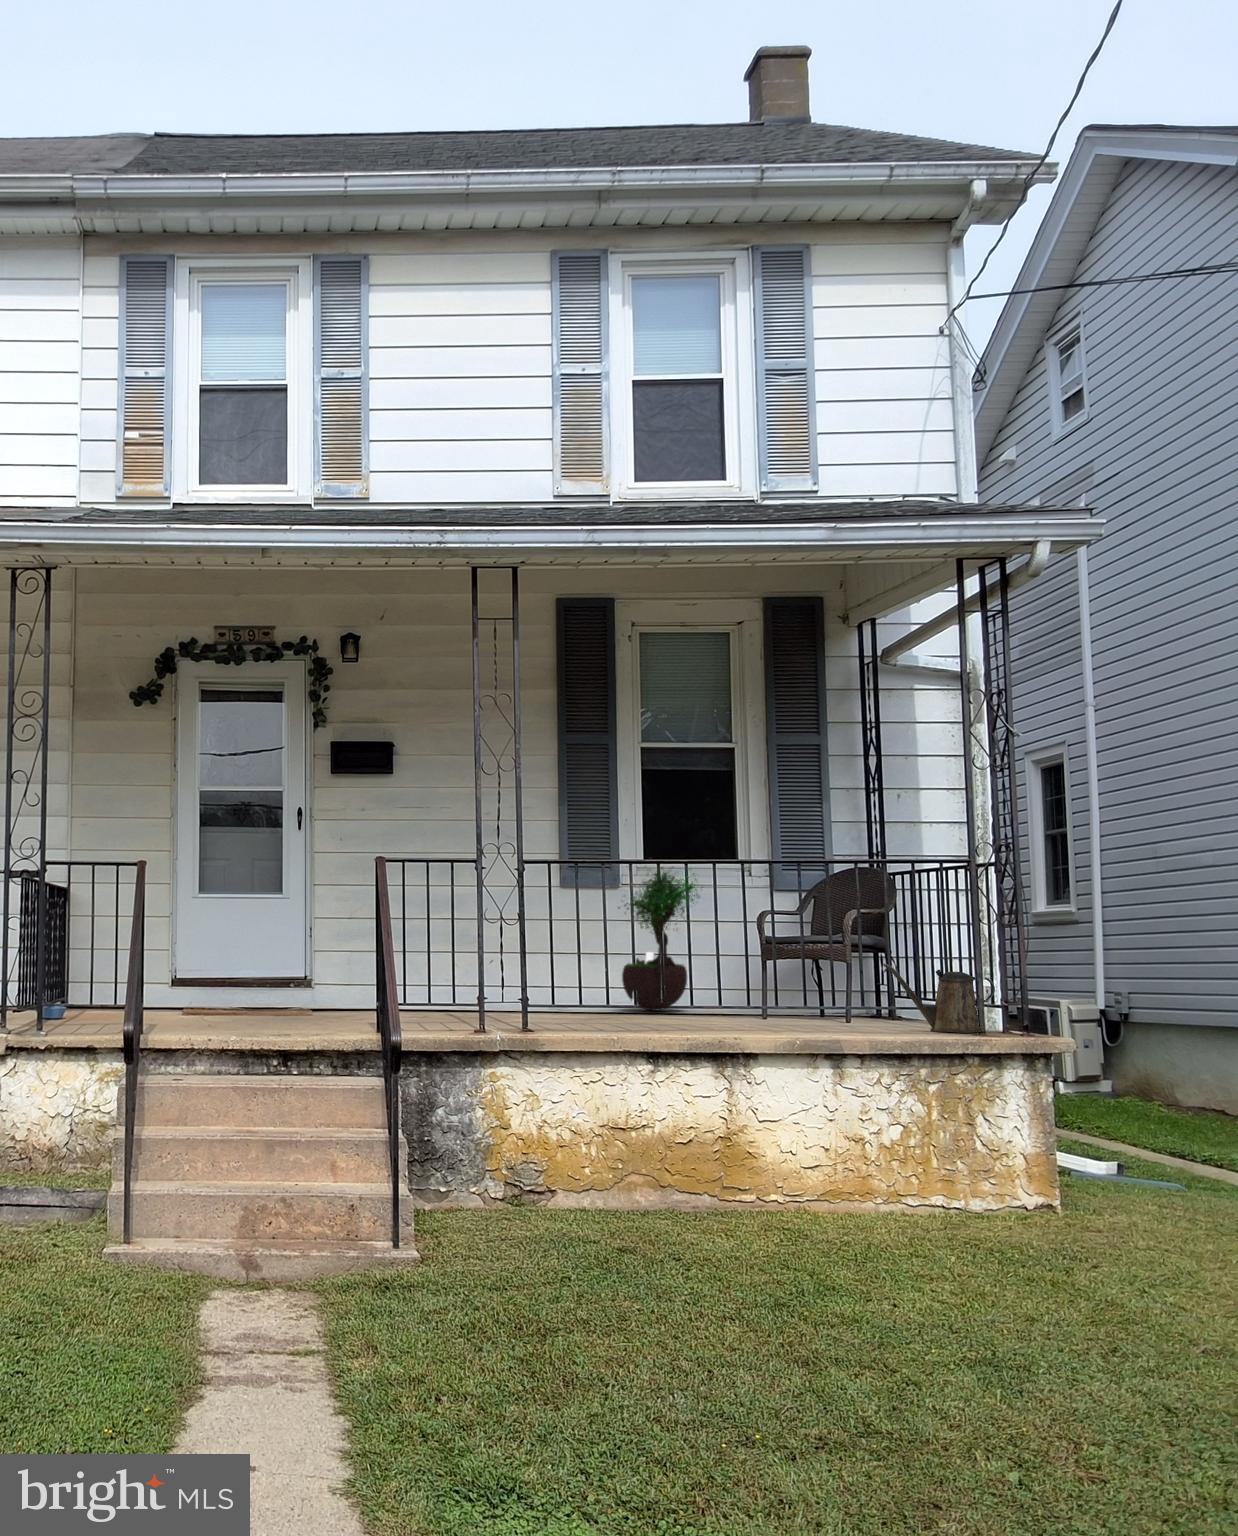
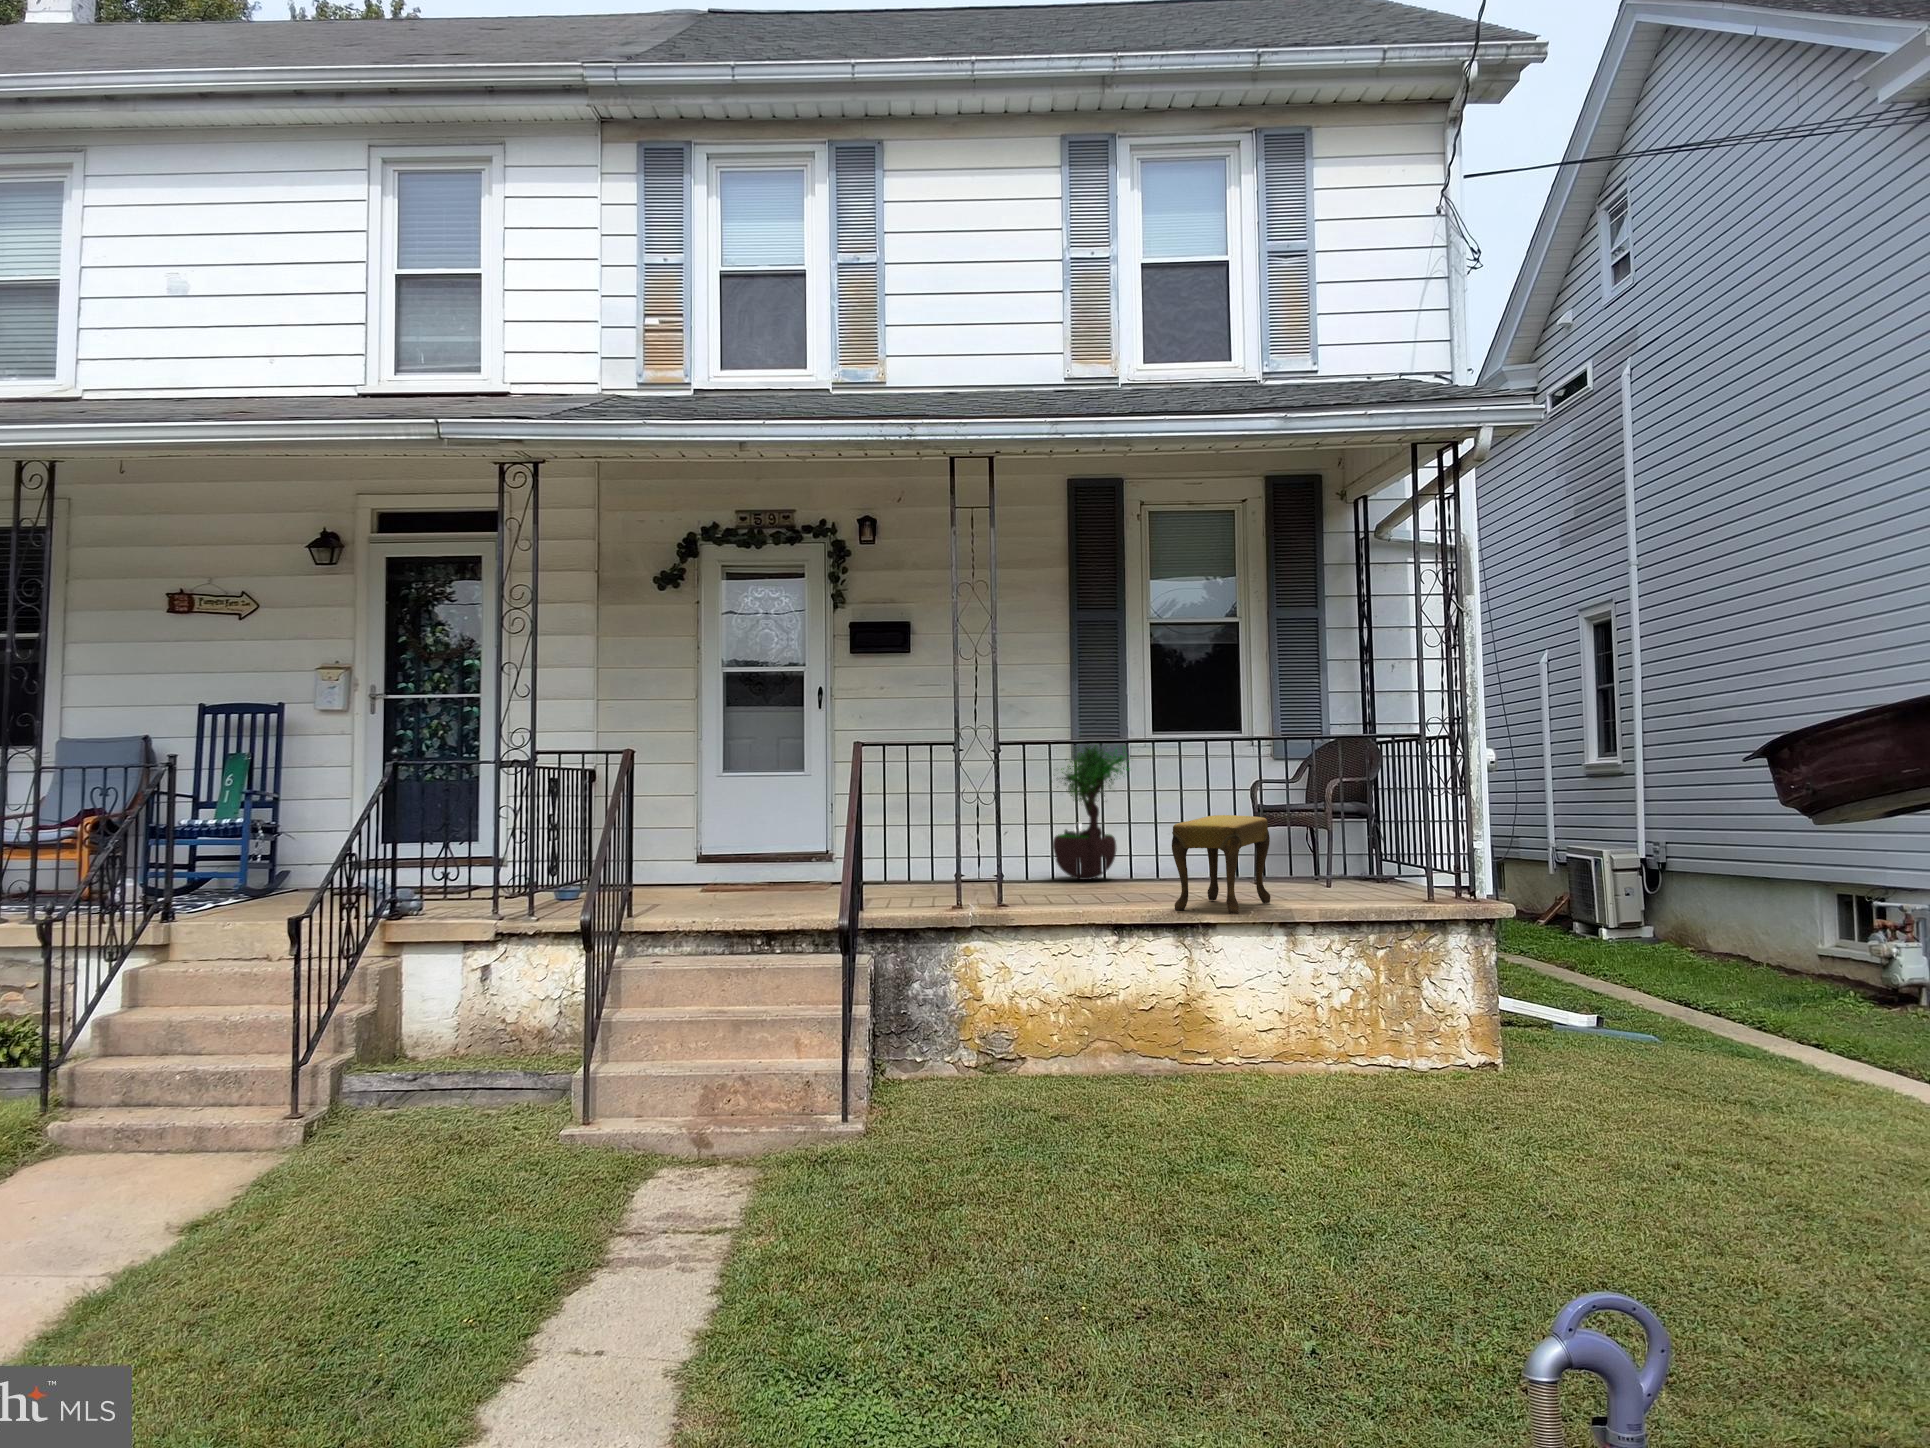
footstool: none [715,941,822,1041] -> present [1172,815,1270,914]
watering can: present [883,963,995,1033] -> none [1324,835,1432,900]

